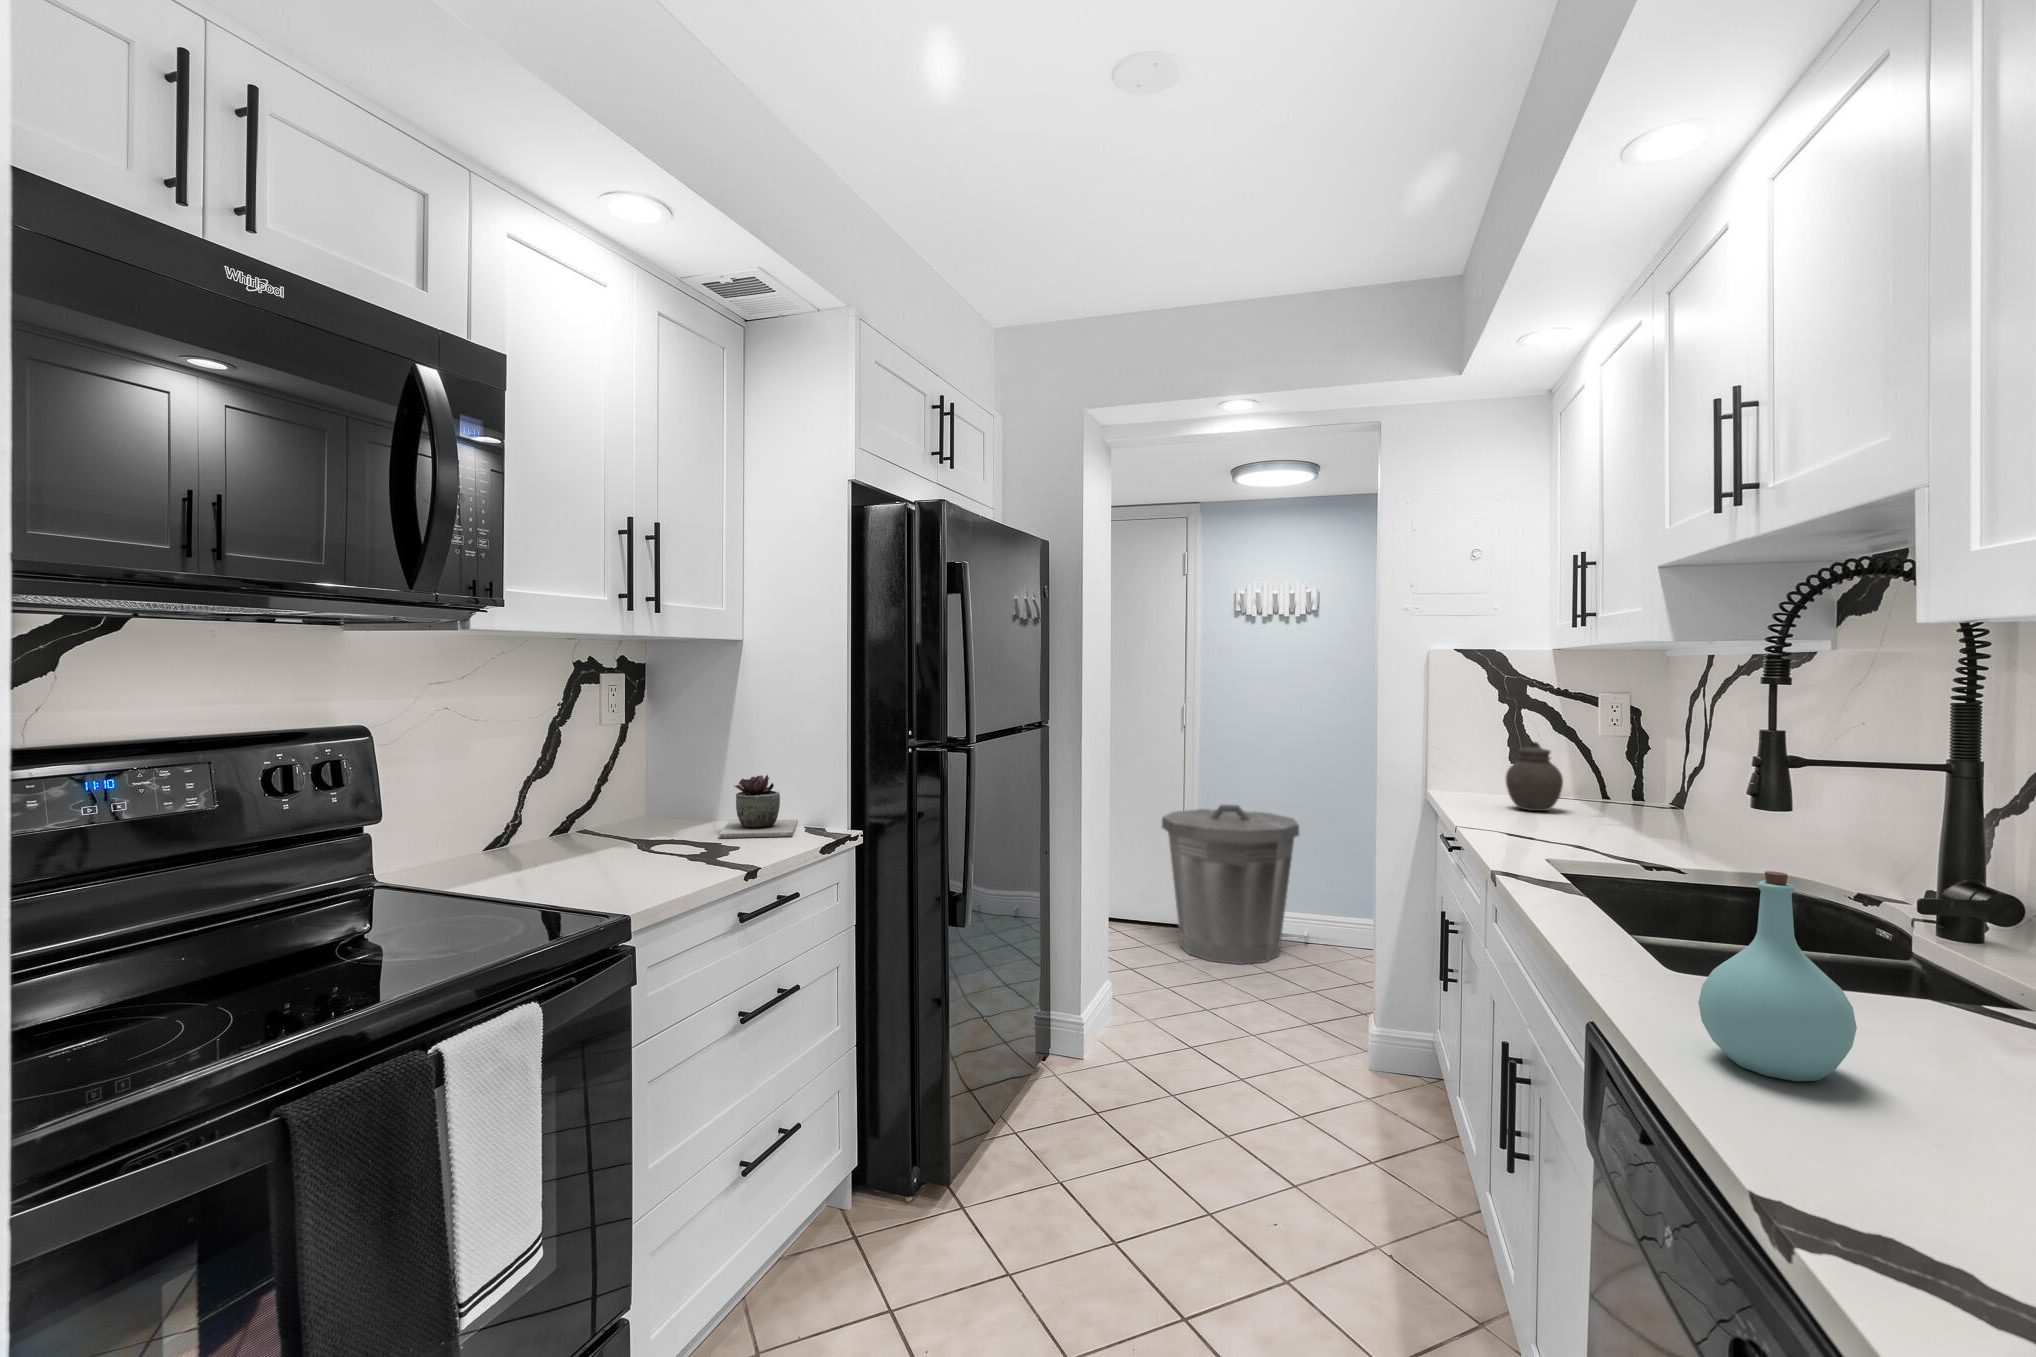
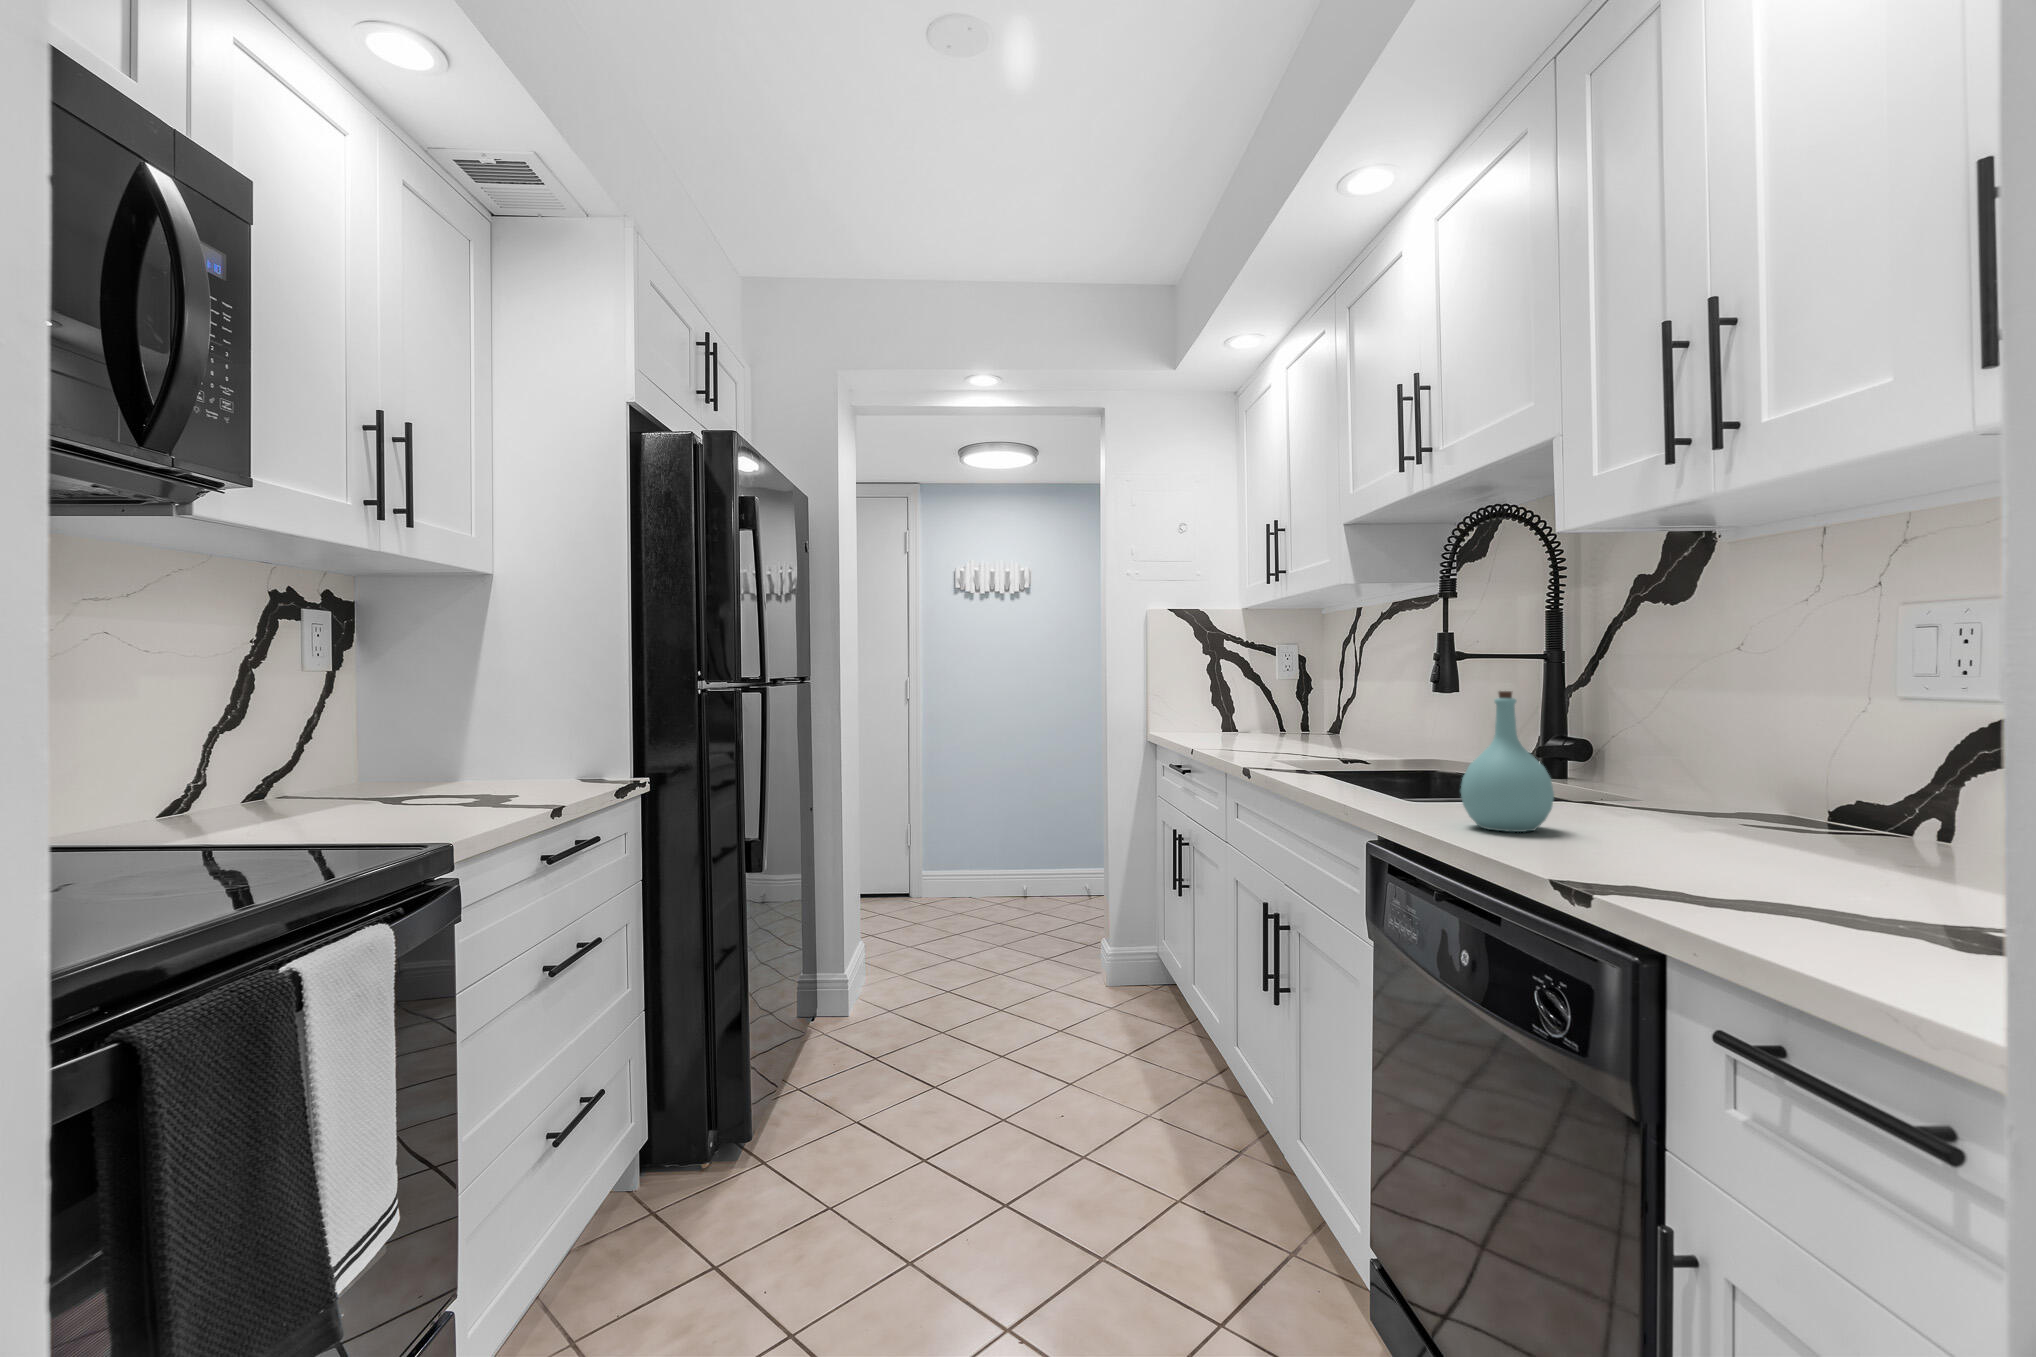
jar: present [1506,742,1563,811] -> none [1217,683,1260,740]
succulent plant: present [719,775,798,838] -> none [477,722,571,792]
trash can: present [1162,805,1299,964] -> none [891,772,1022,924]

